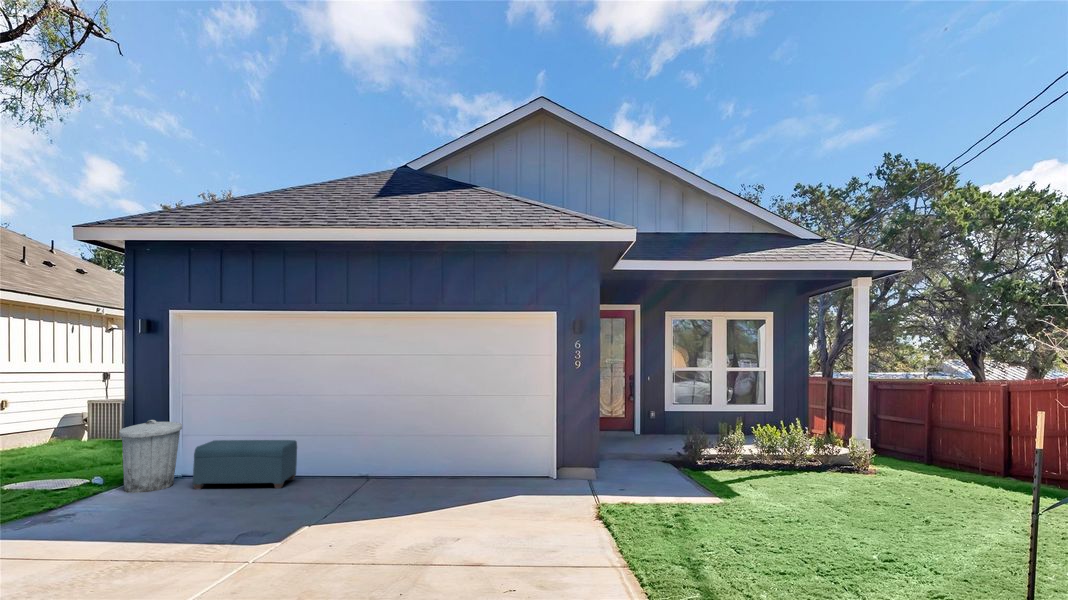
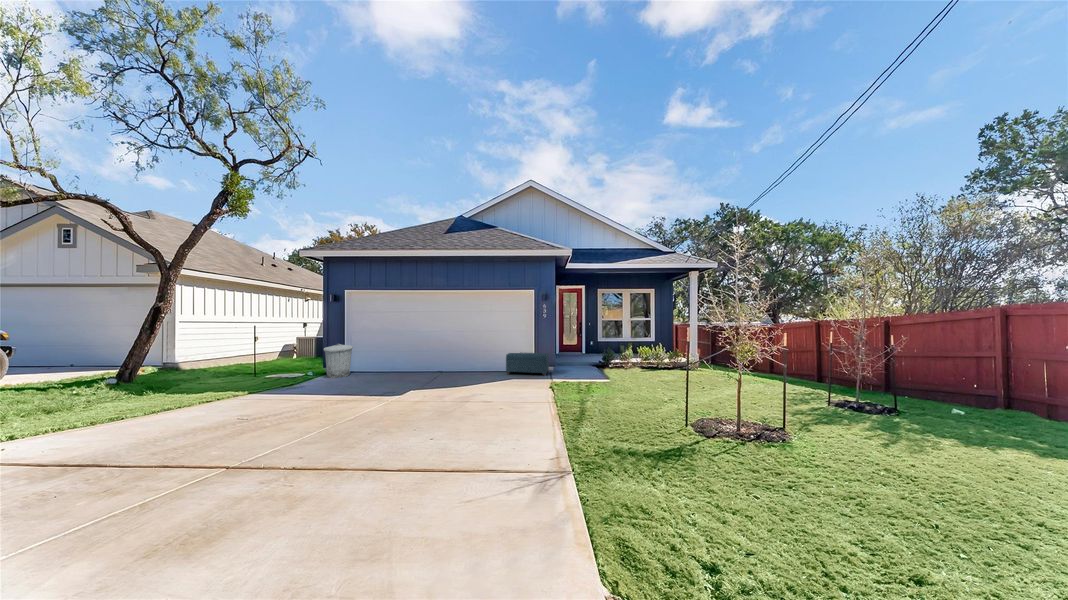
bench: present [193,440,297,489] -> present [506,352,549,376]

